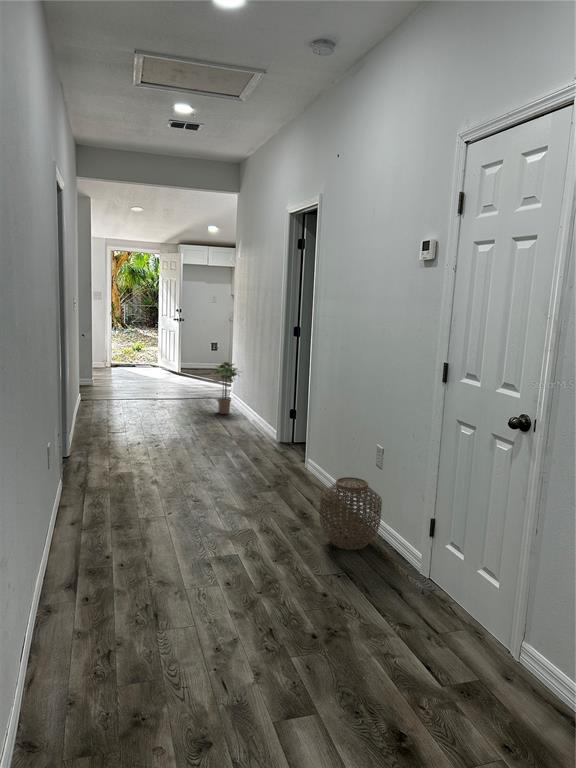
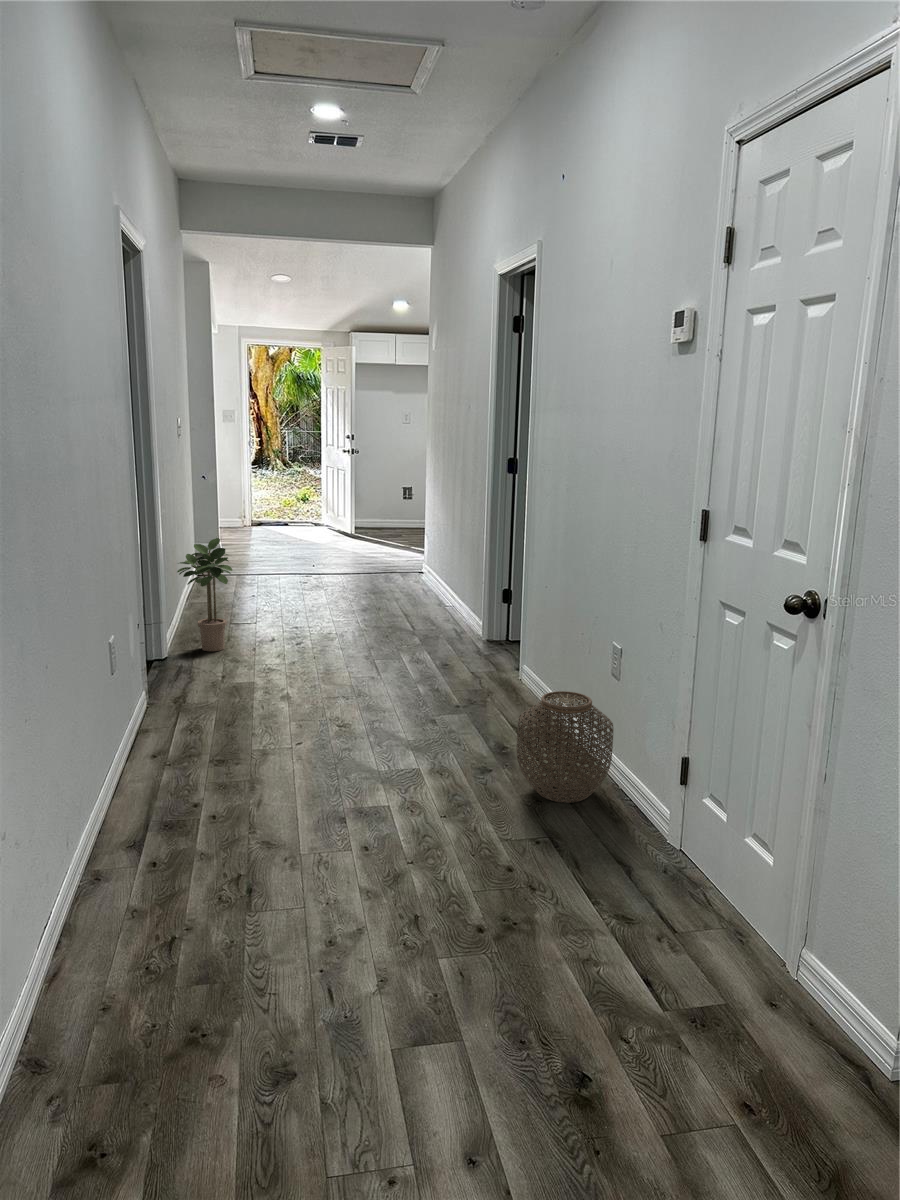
potted plant: present [215,362,240,414] -> present [177,538,232,651]

